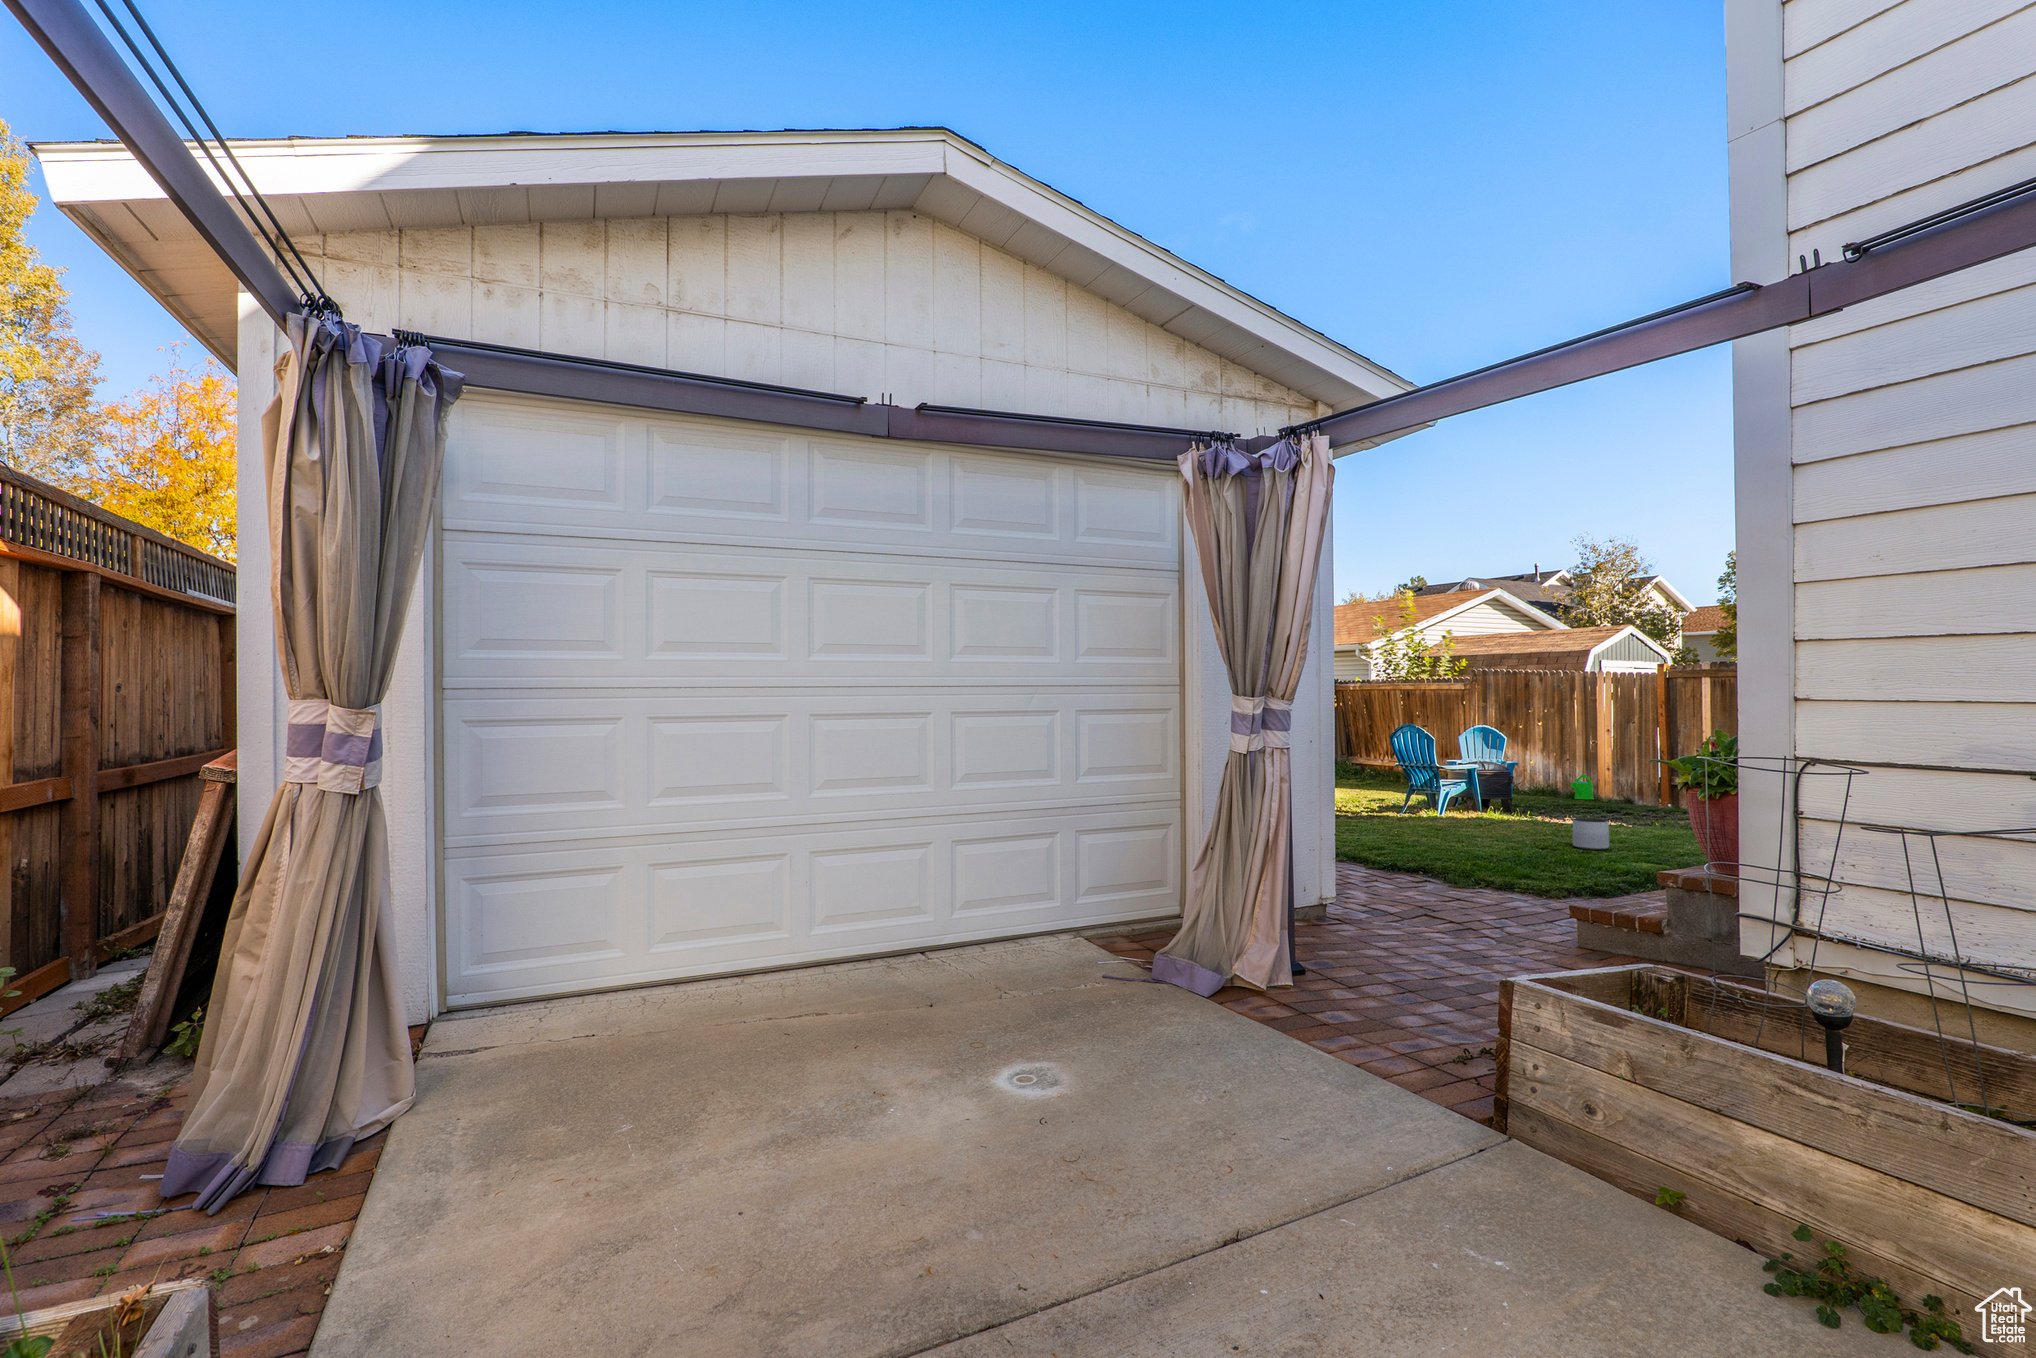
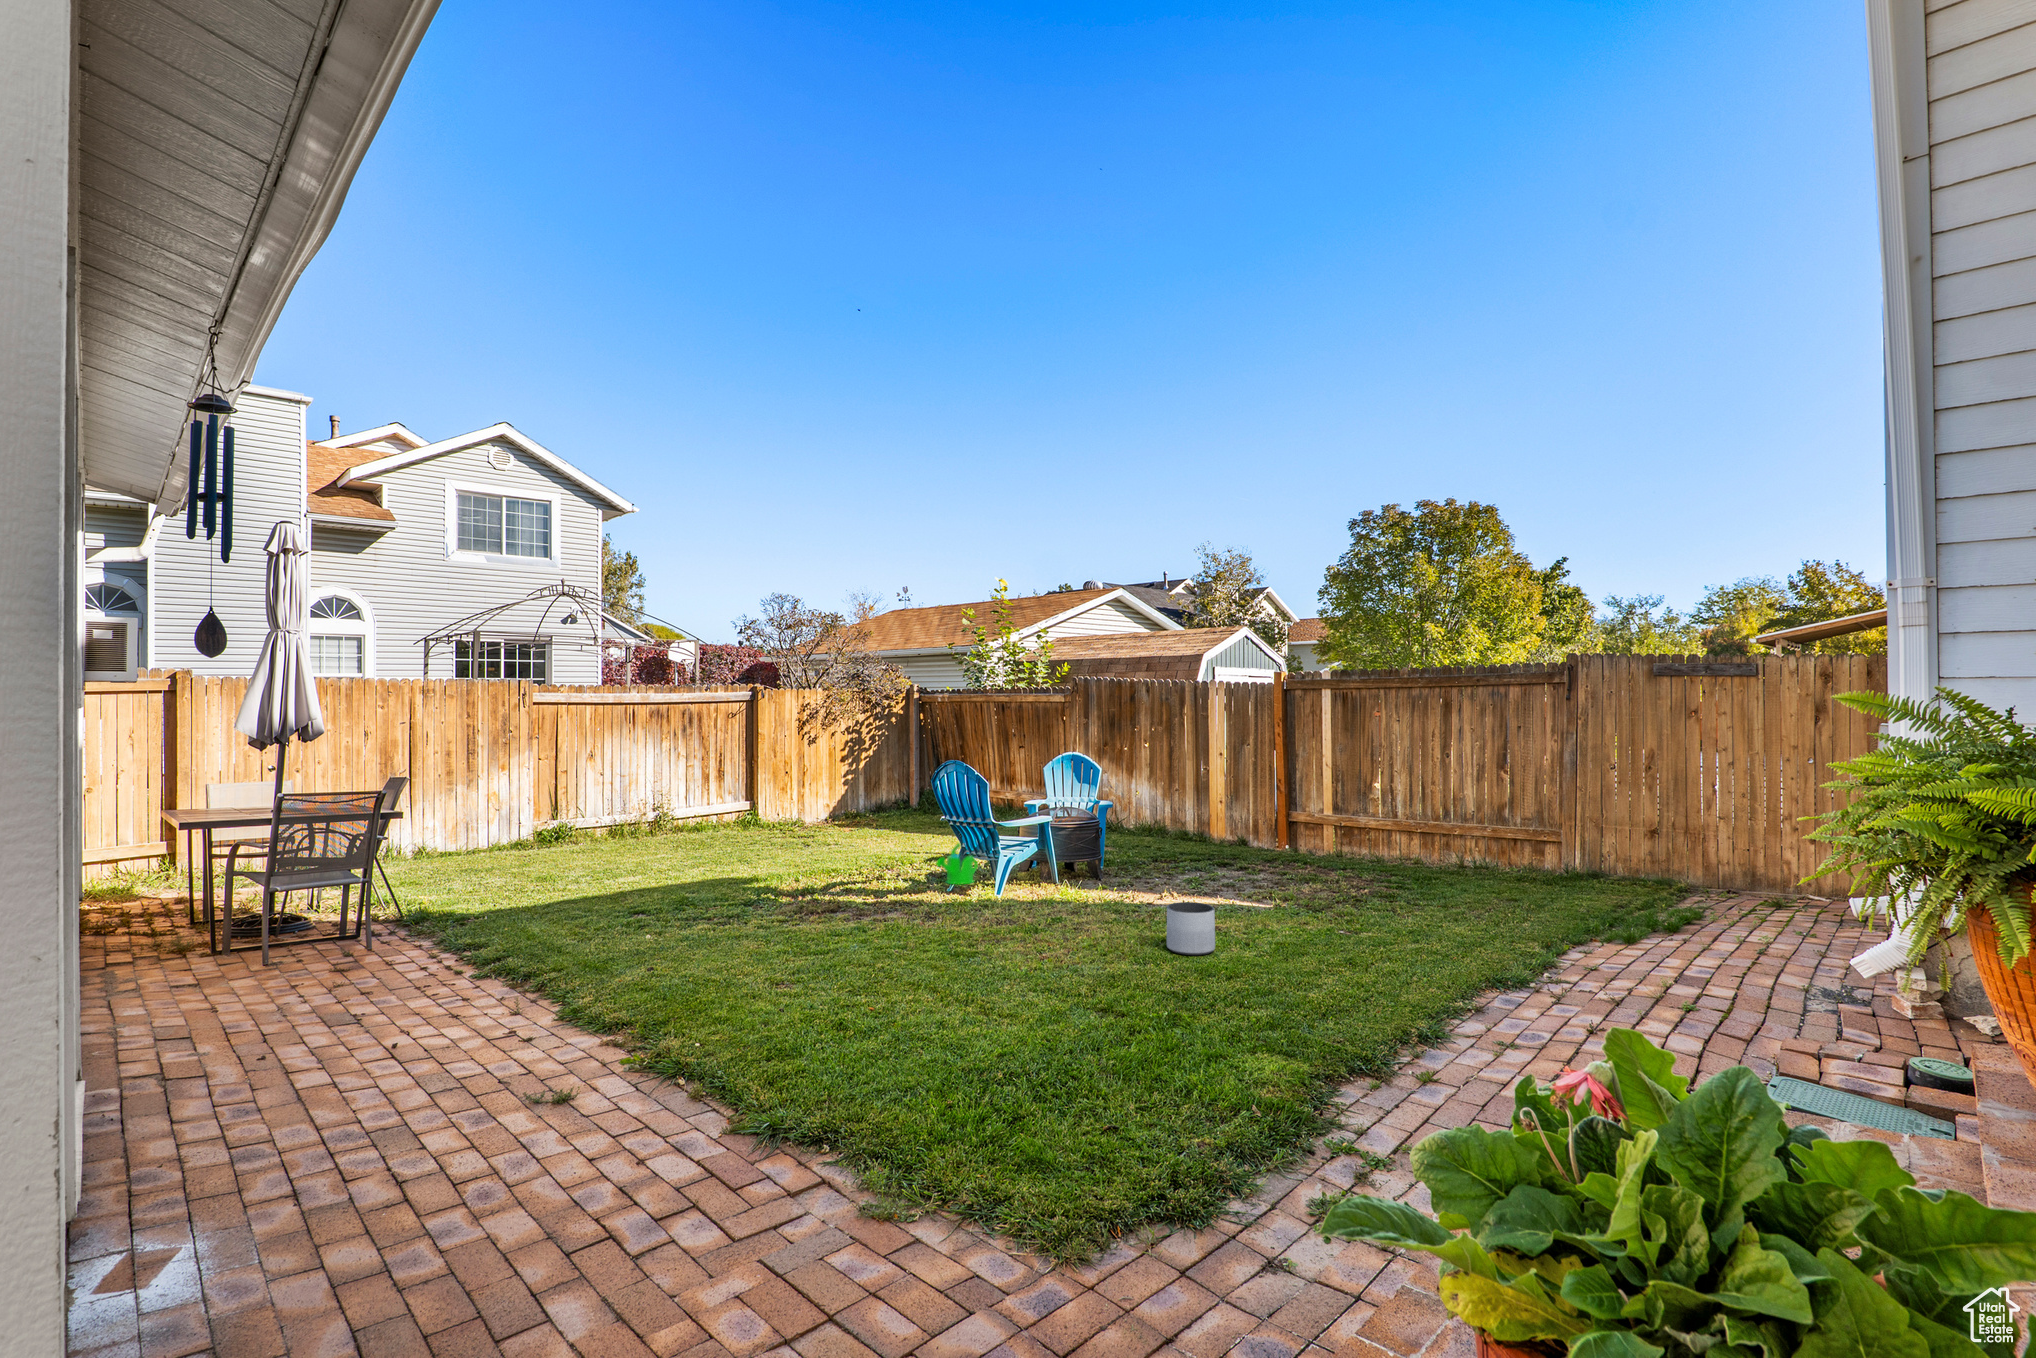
watering can: present [1570,775,1594,799] -> present [936,843,978,884]

